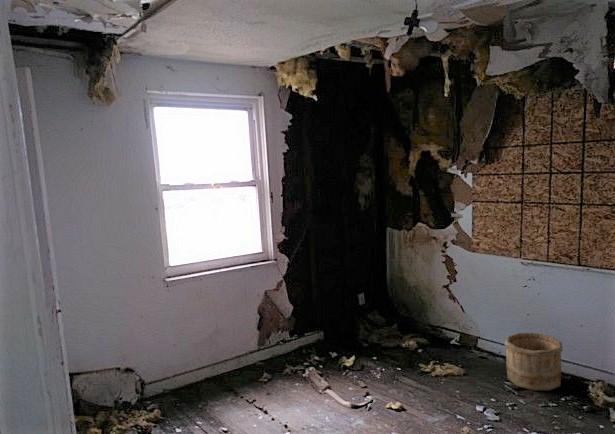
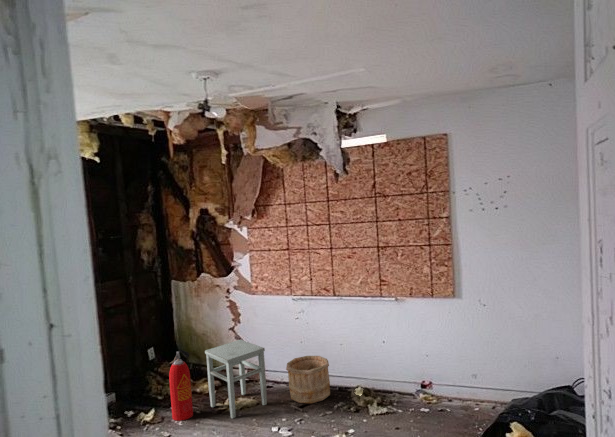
fire extinguisher: none [371,300,394,373] -> present [169,350,193,421]
stool: none [411,300,479,385] -> present [205,340,267,418]

